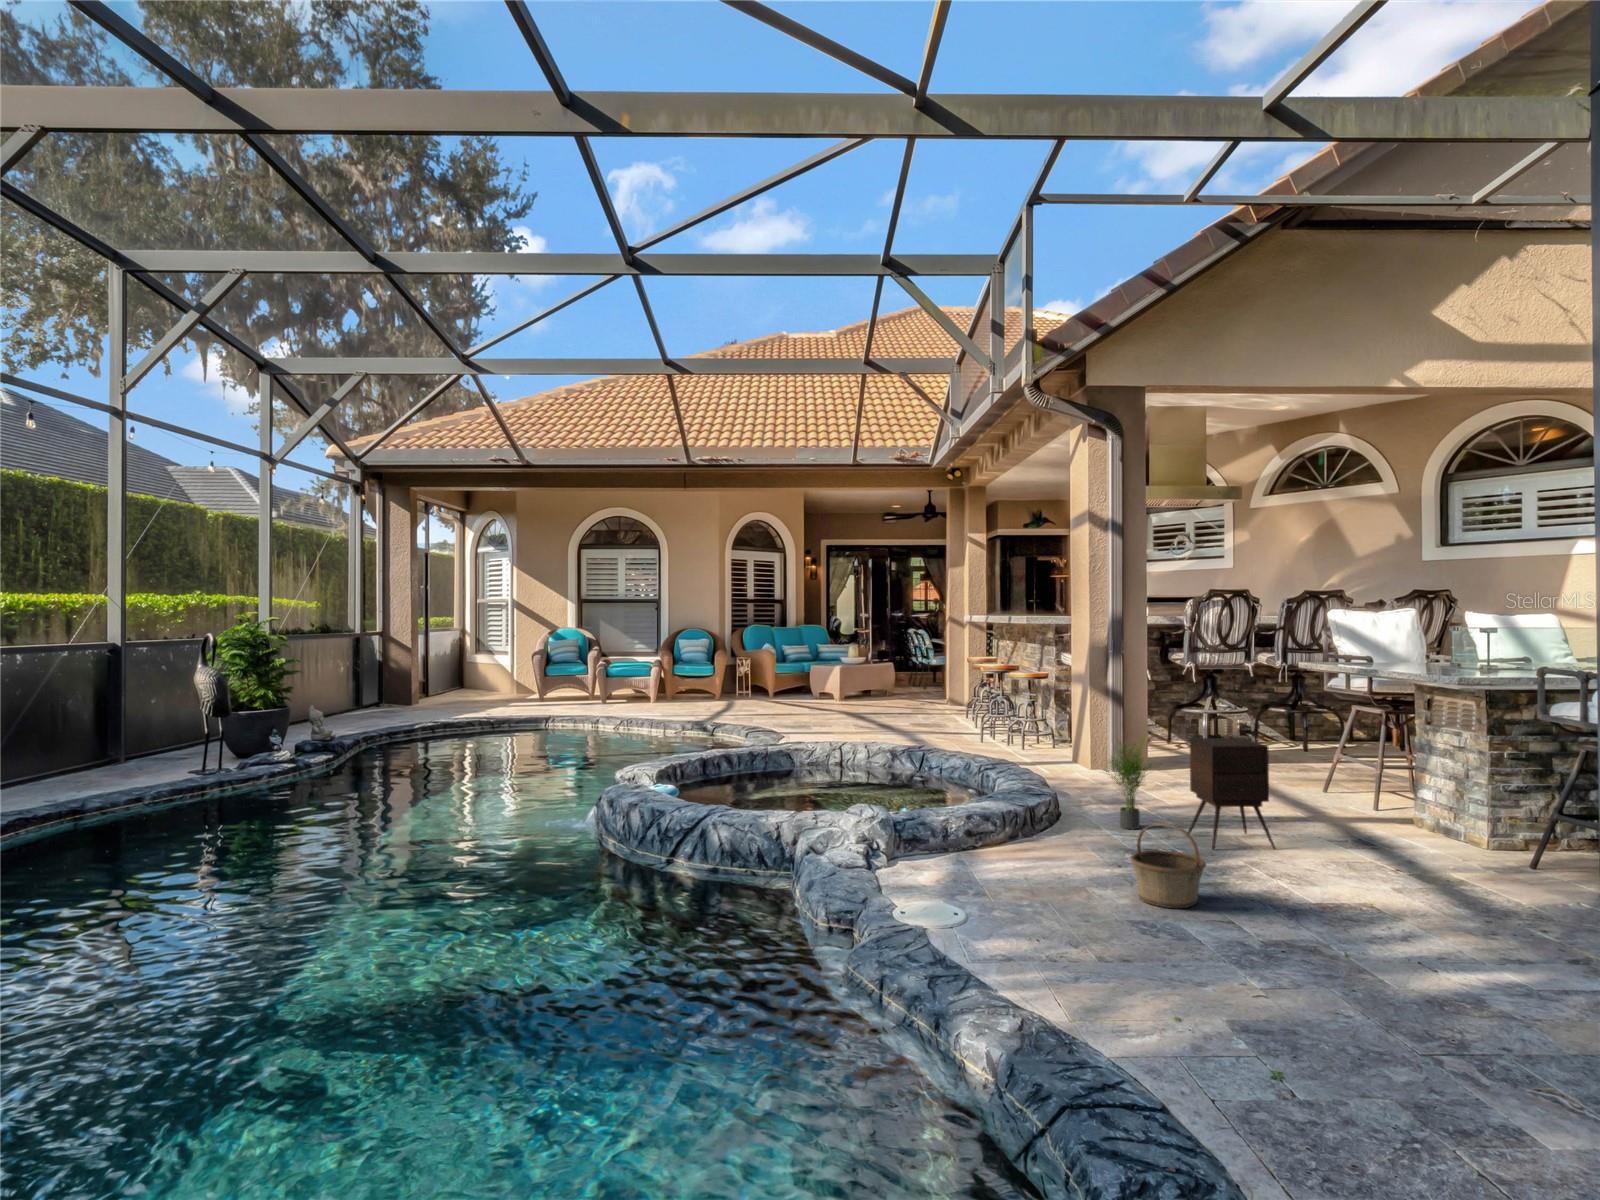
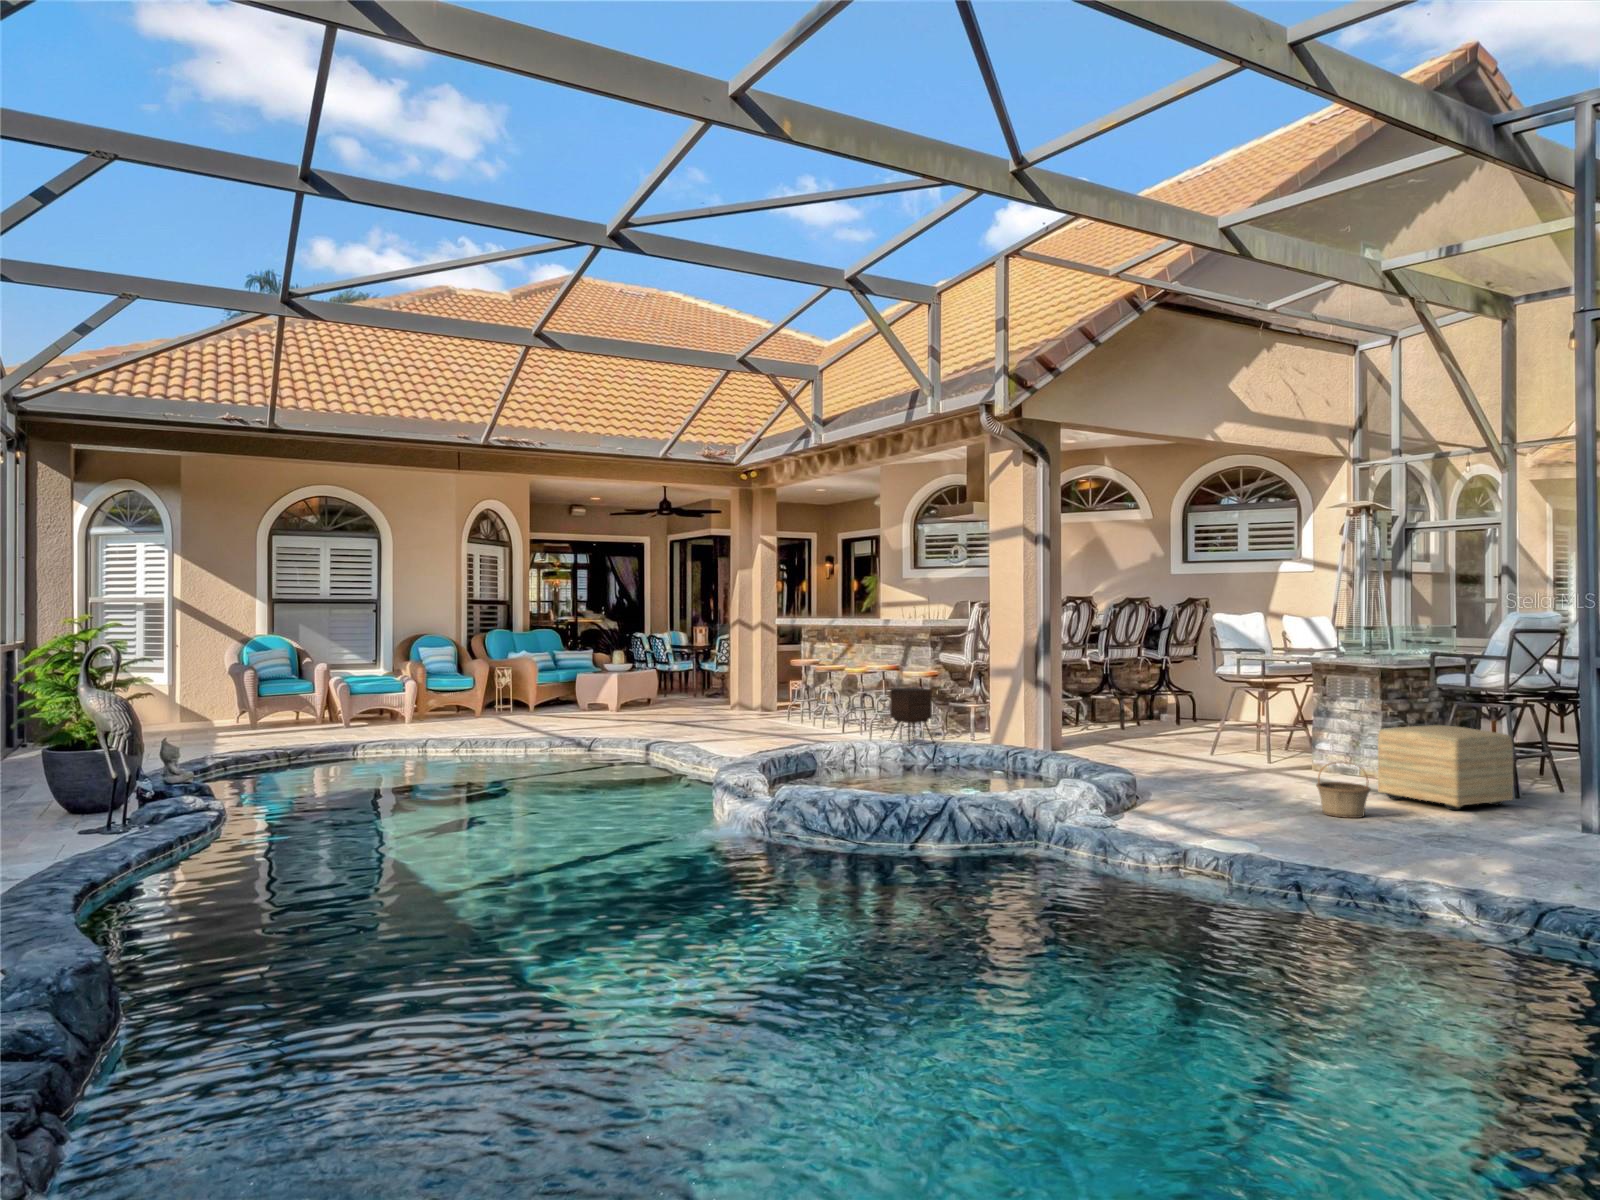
side table: present [1188,738,1275,849] -> present [890,688,933,744]
potted plant: present [1106,743,1150,829] -> none [1161,708,1206,782]
ottoman: none [1309,784,1514,928] -> present [1378,725,1513,810]

